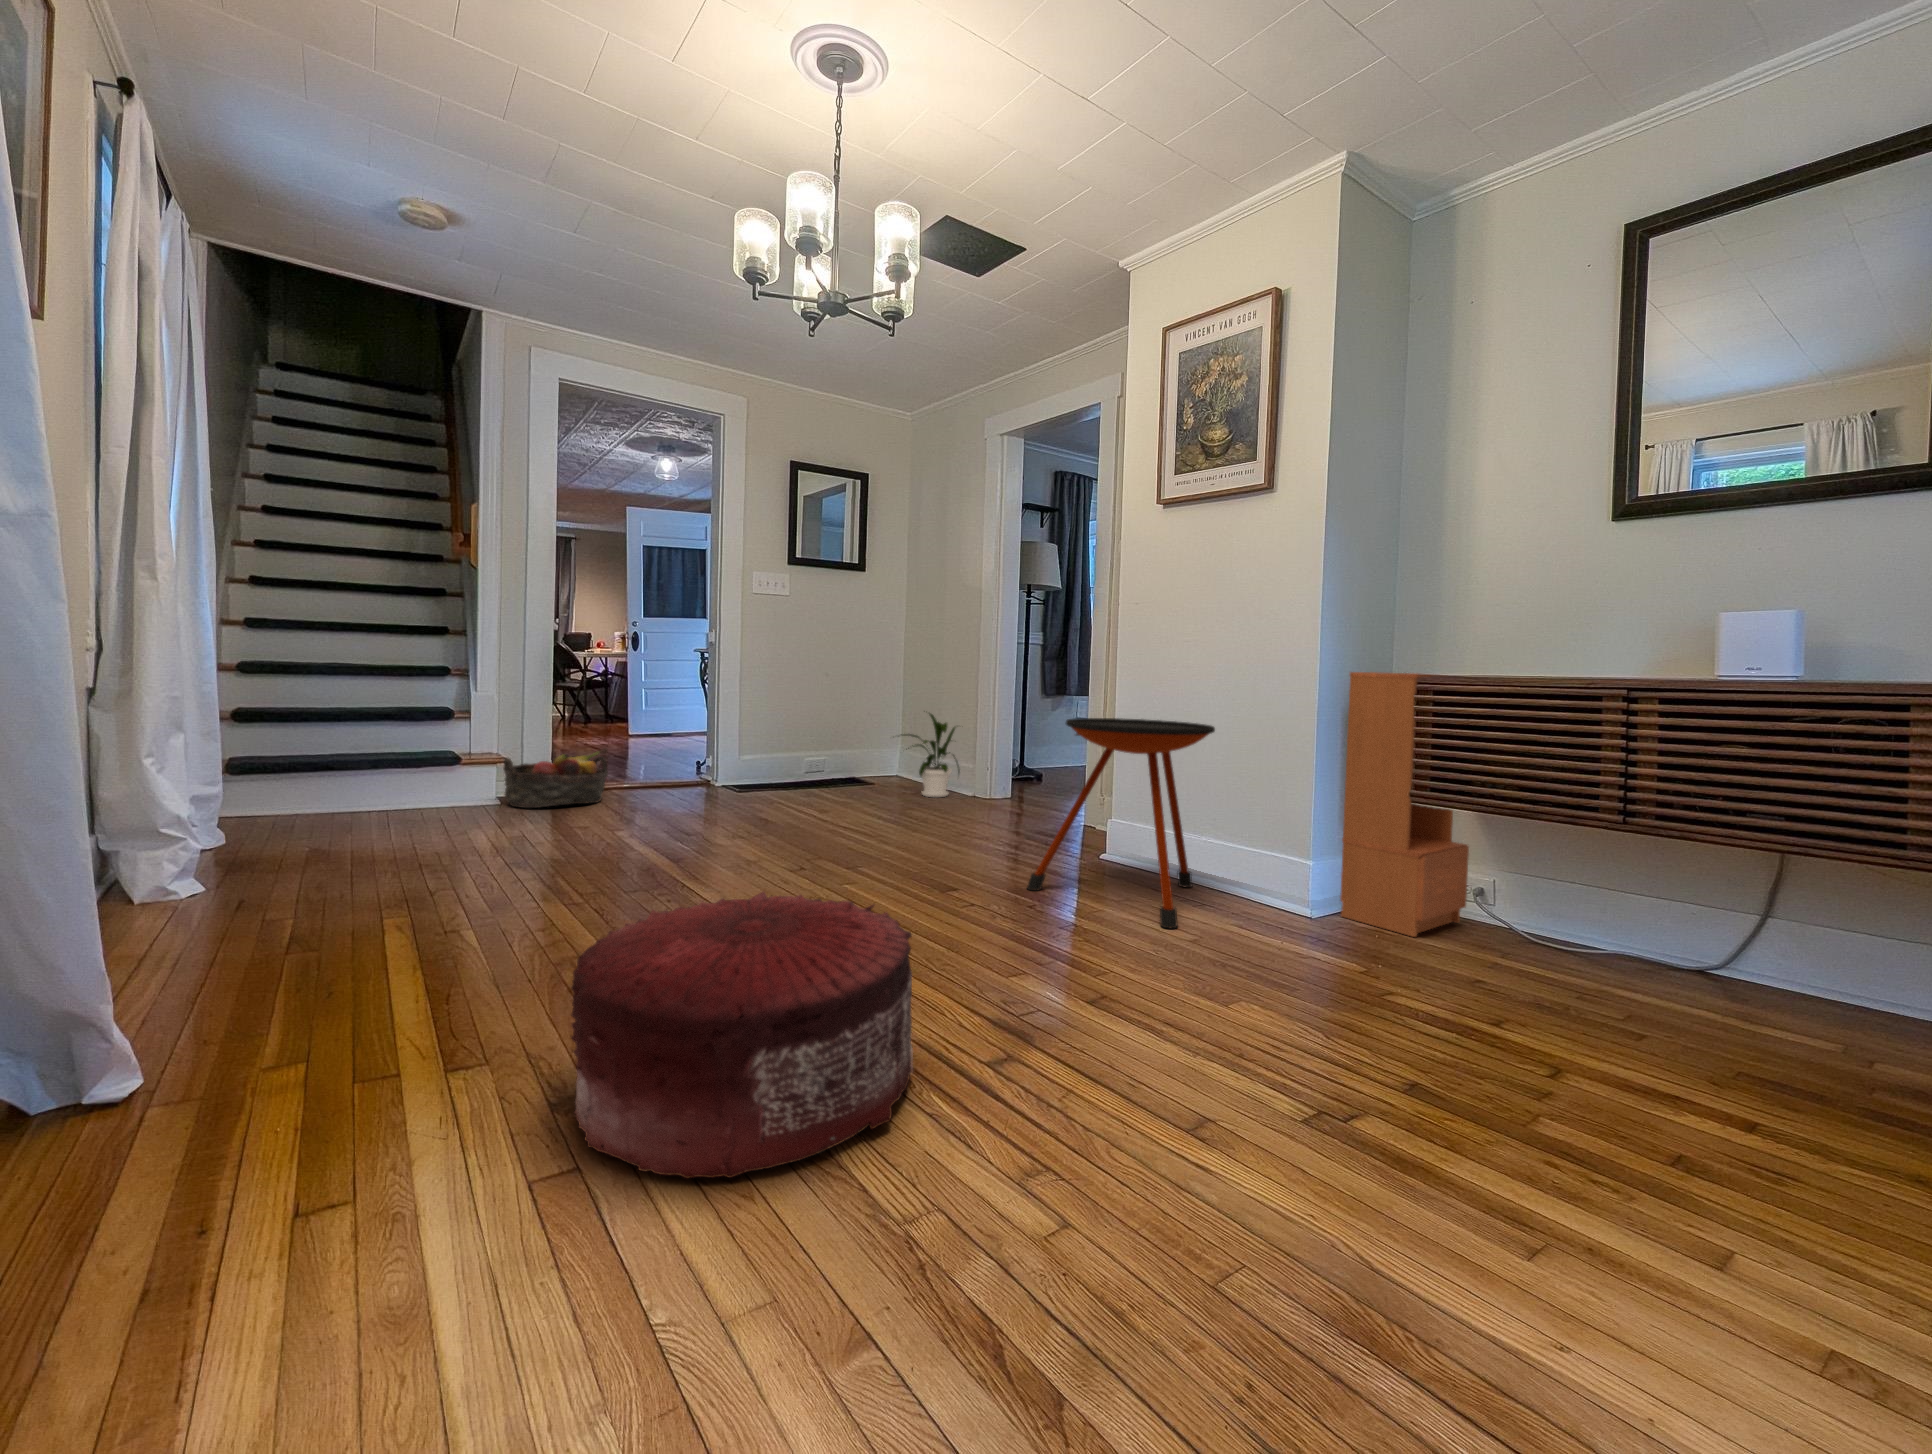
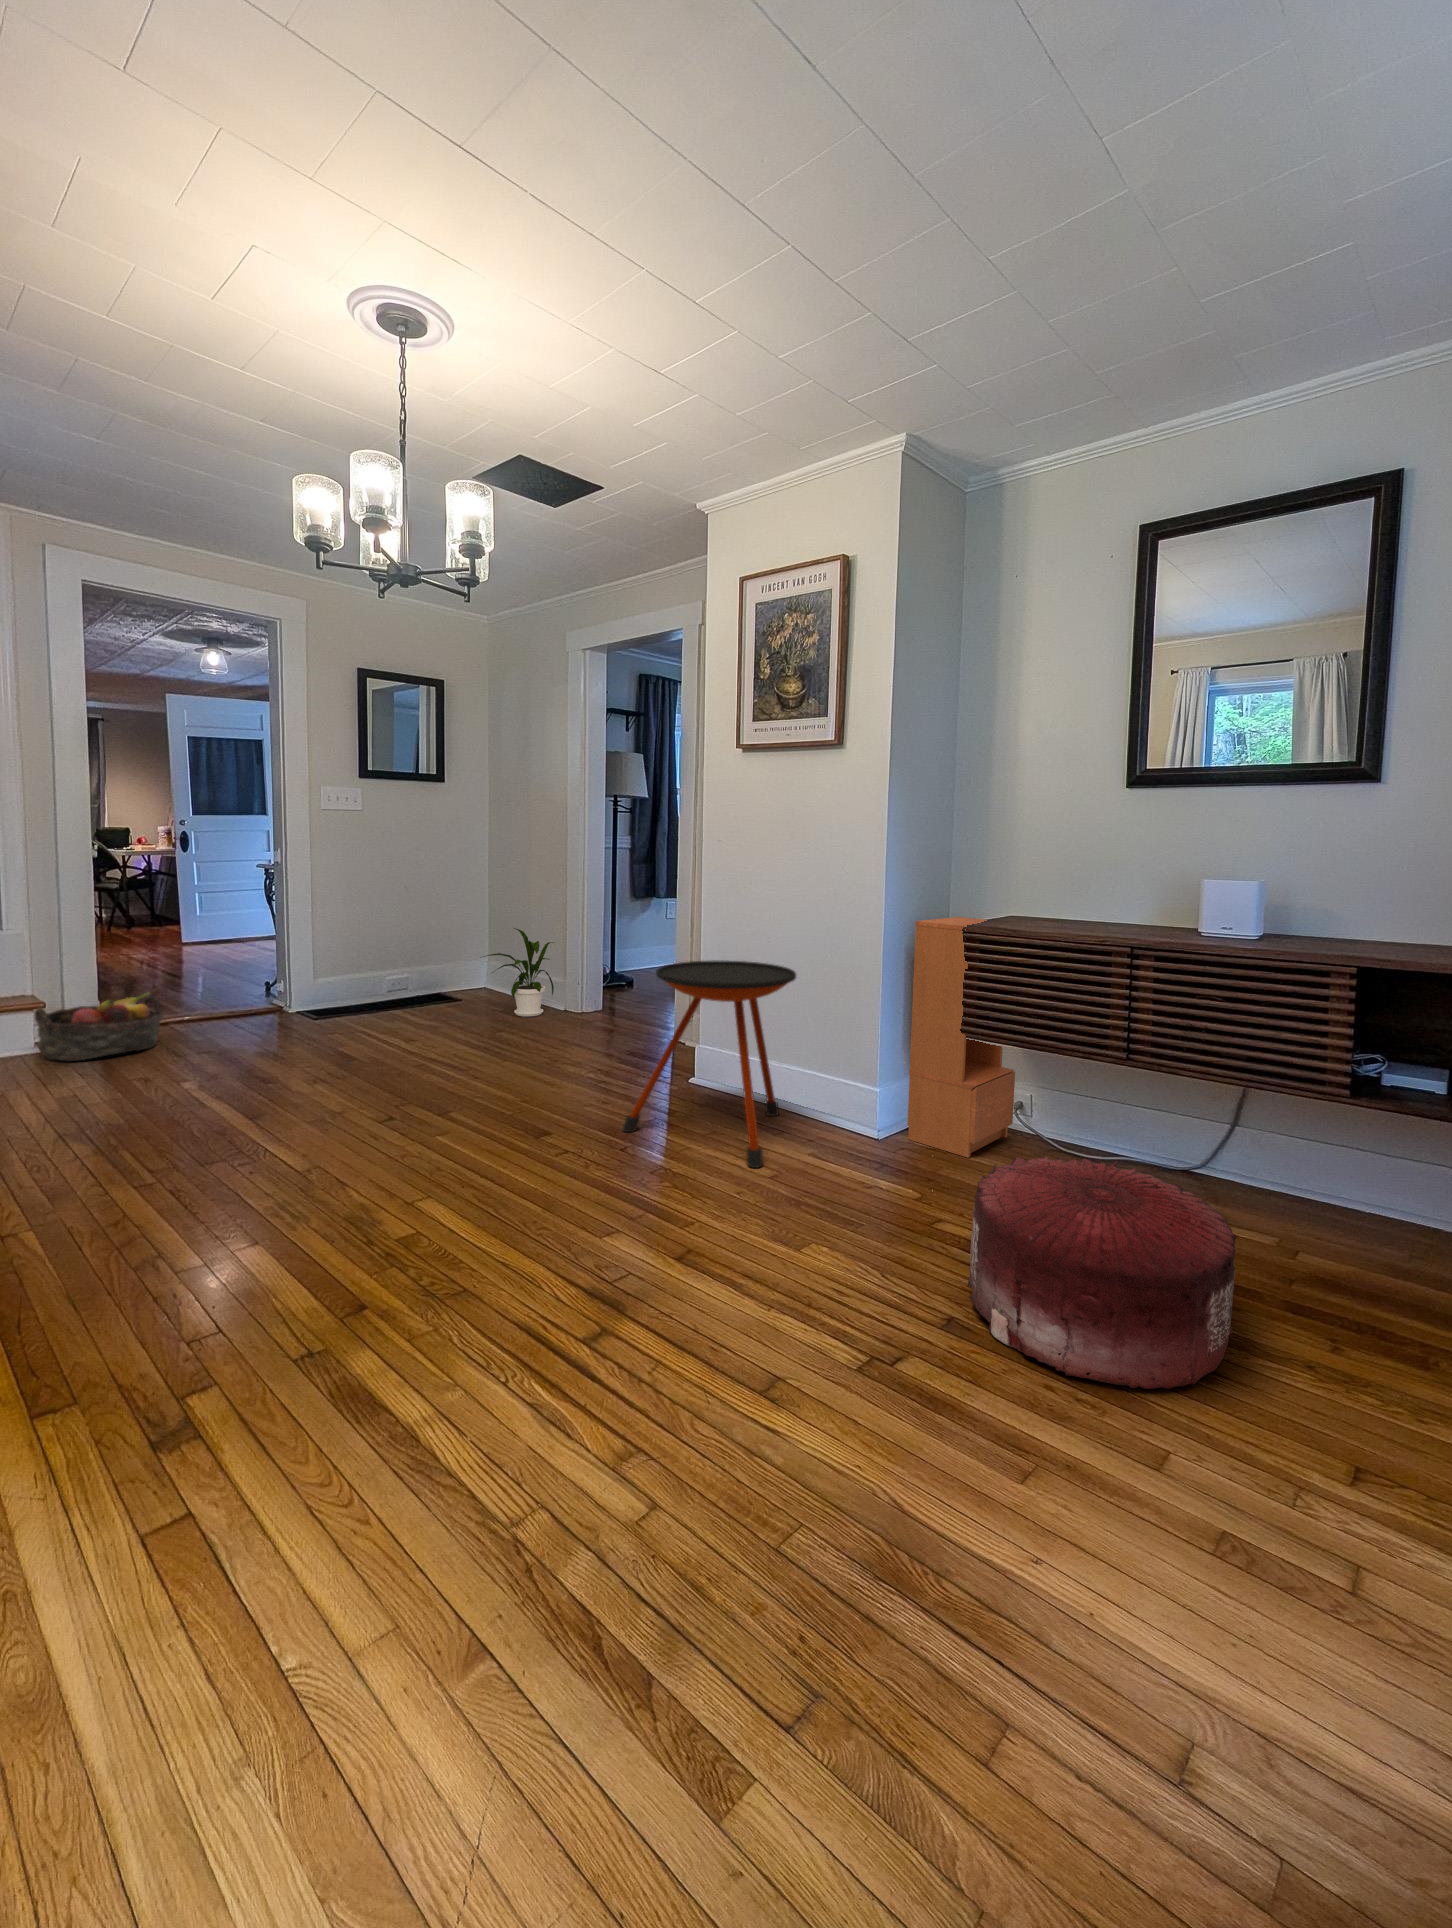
pouf: present [571,892,913,1178] -> present [968,1156,1237,1389]

